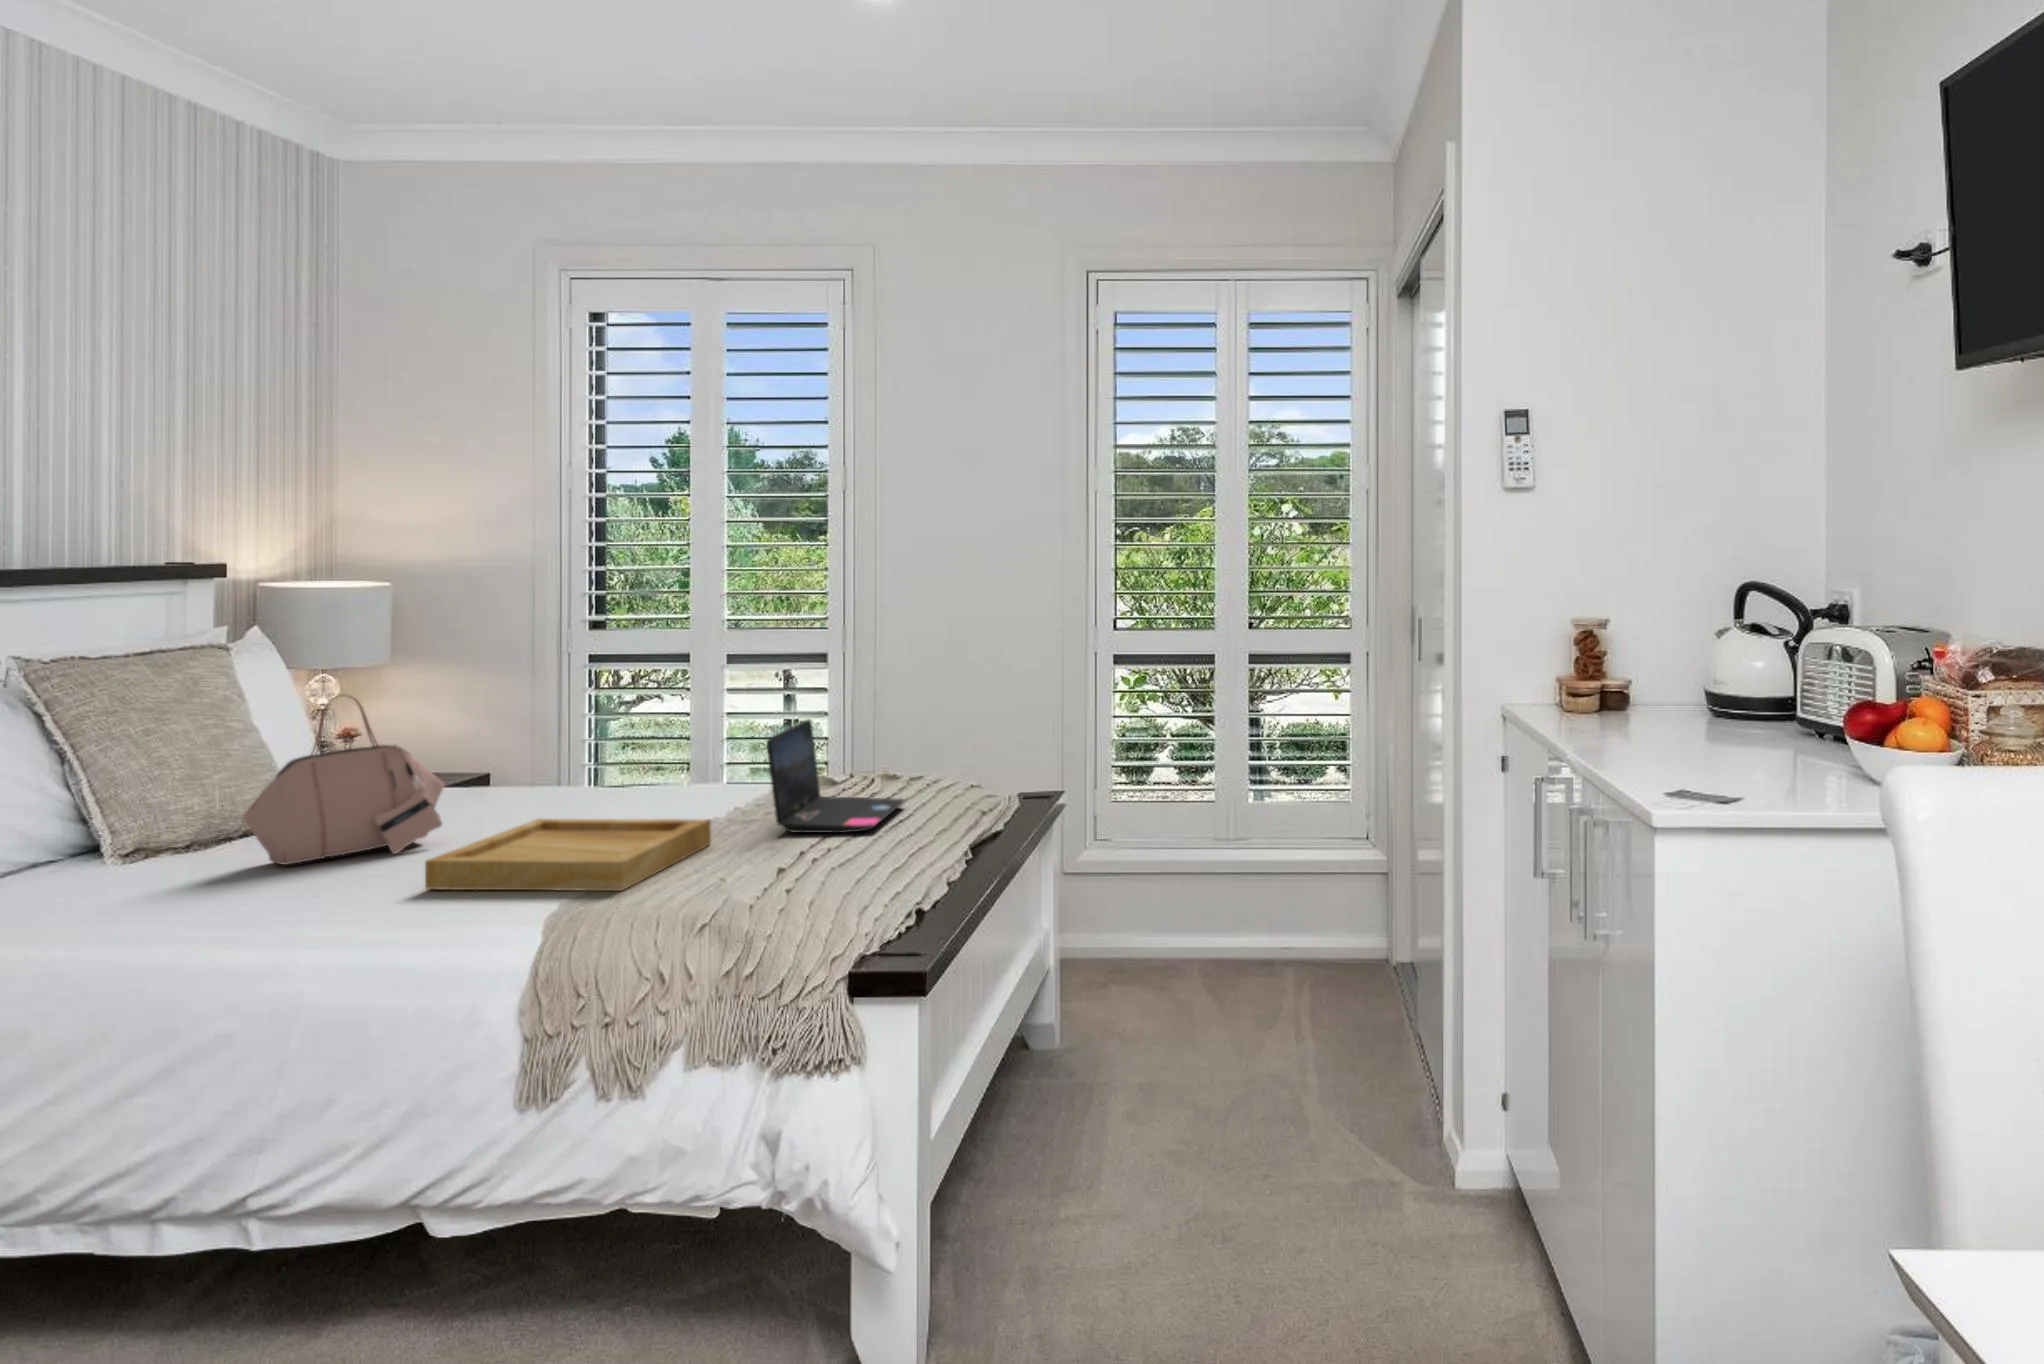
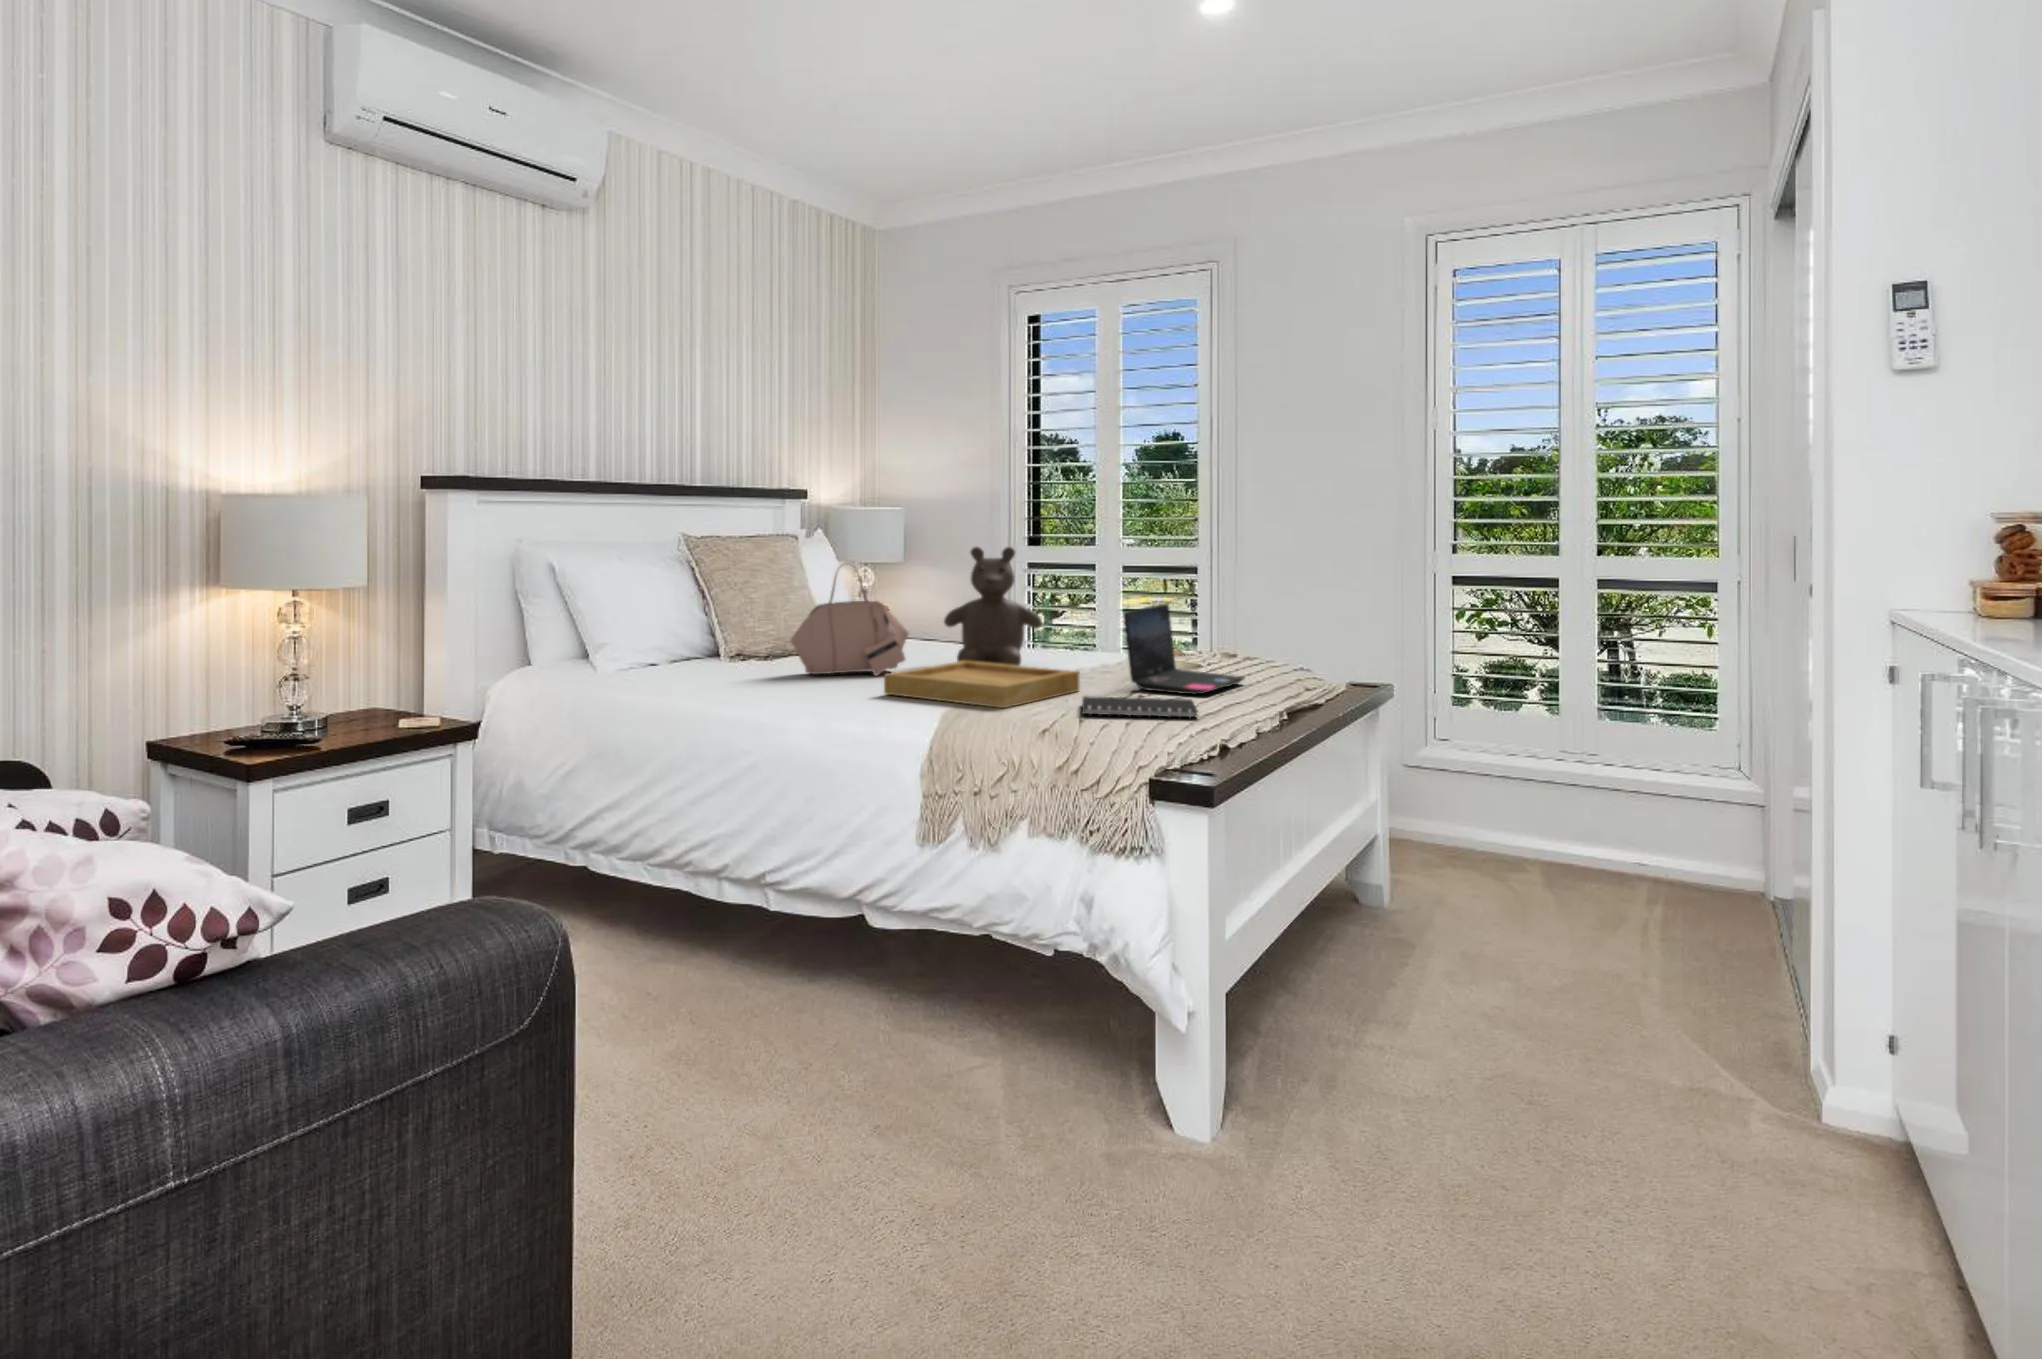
teddy bear: none [494,655,639,824] -> present [944,547,1042,666]
notebook: none [727,844,882,888] -> present [1082,696,1198,718]

